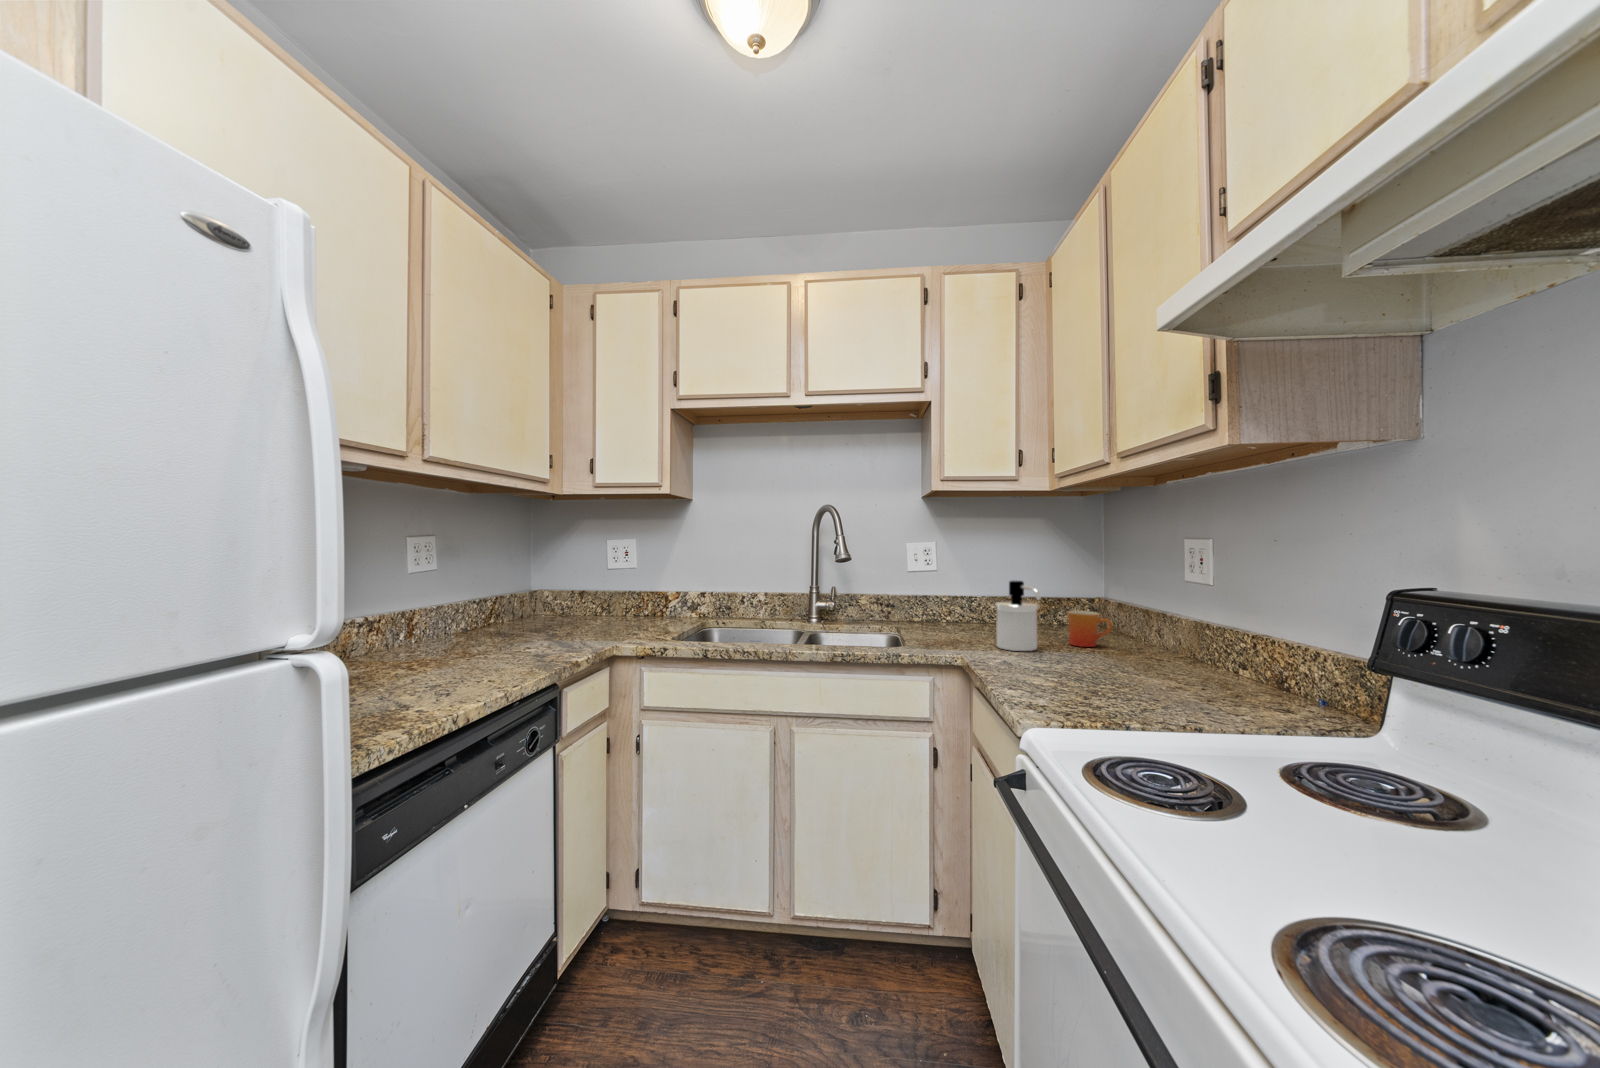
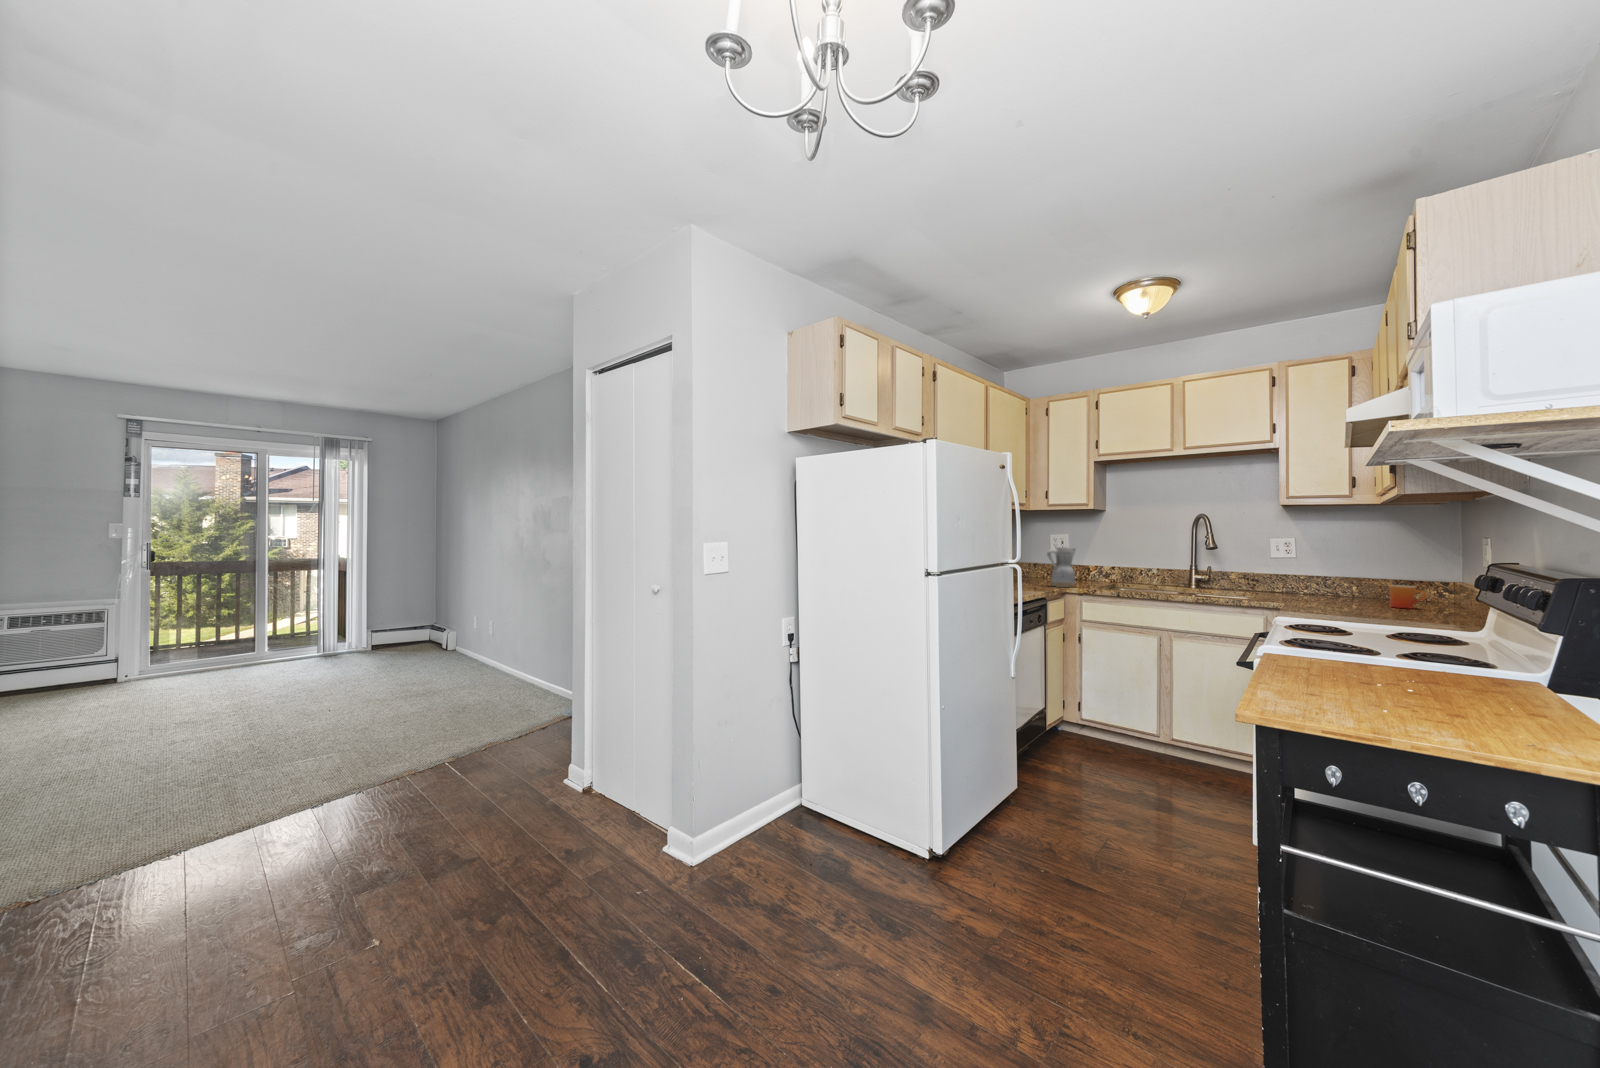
ceramic pitcher: none [582,561,637,640] -> present [1047,547,1076,587]
soap dispenser: present [995,581,1041,651] -> none [1321,563,1356,606]

